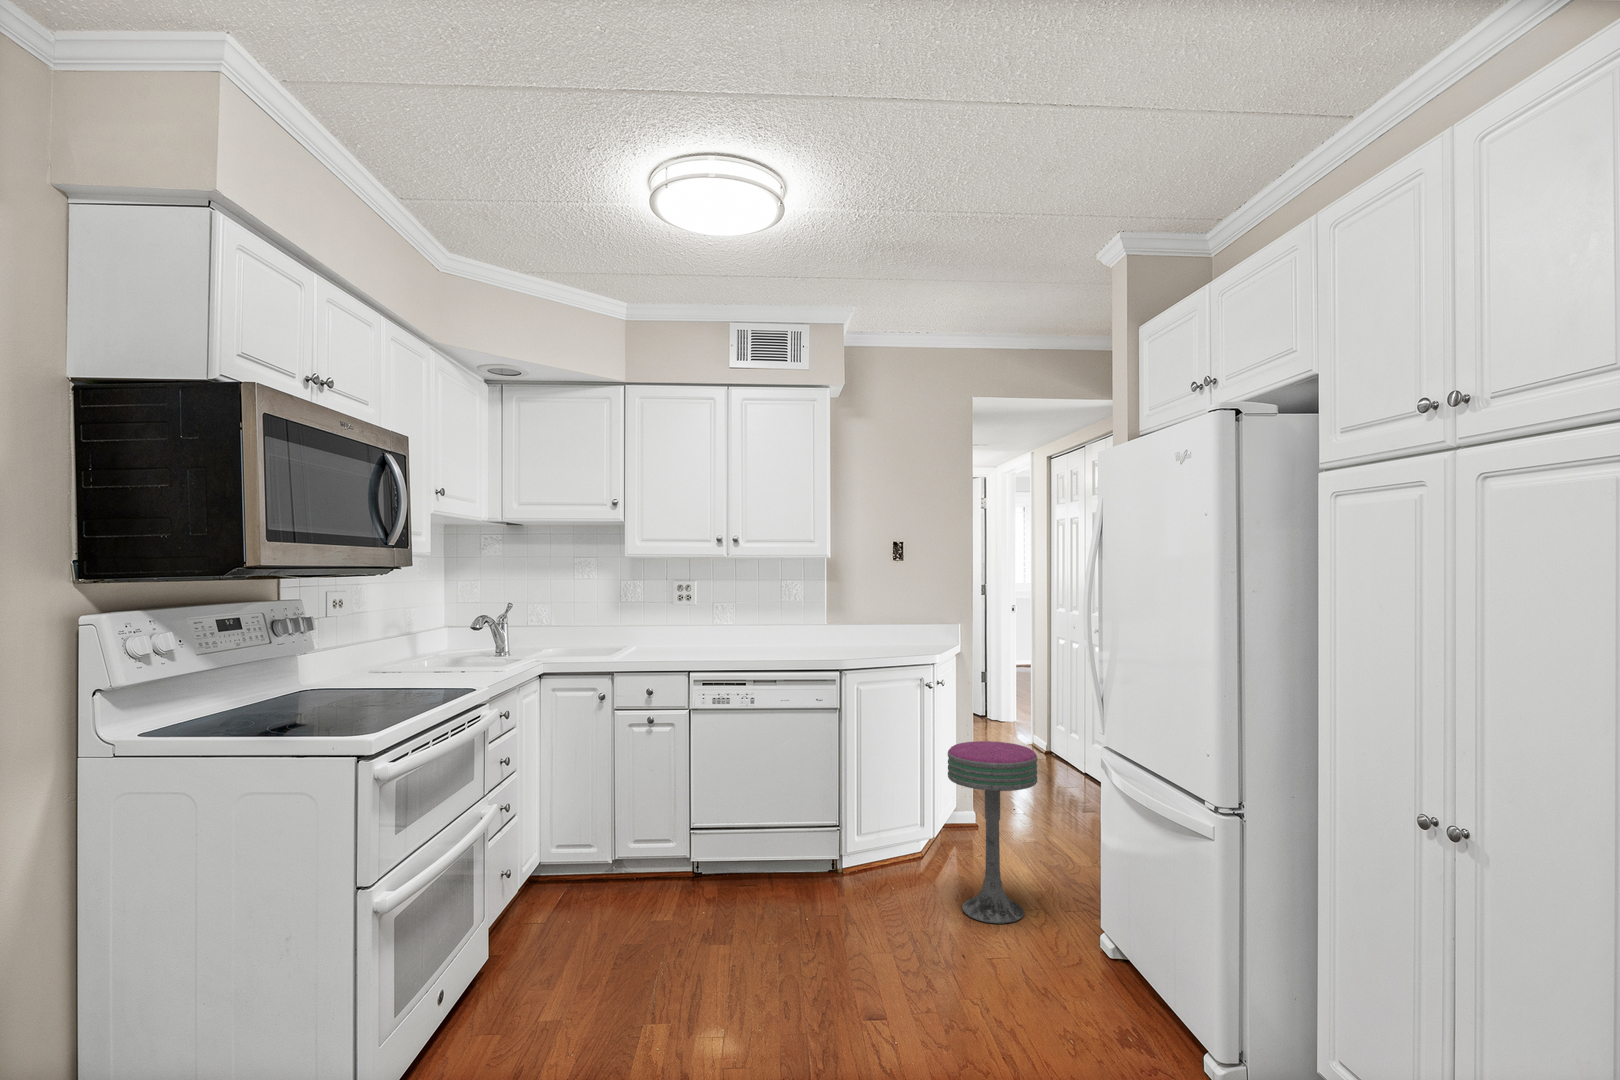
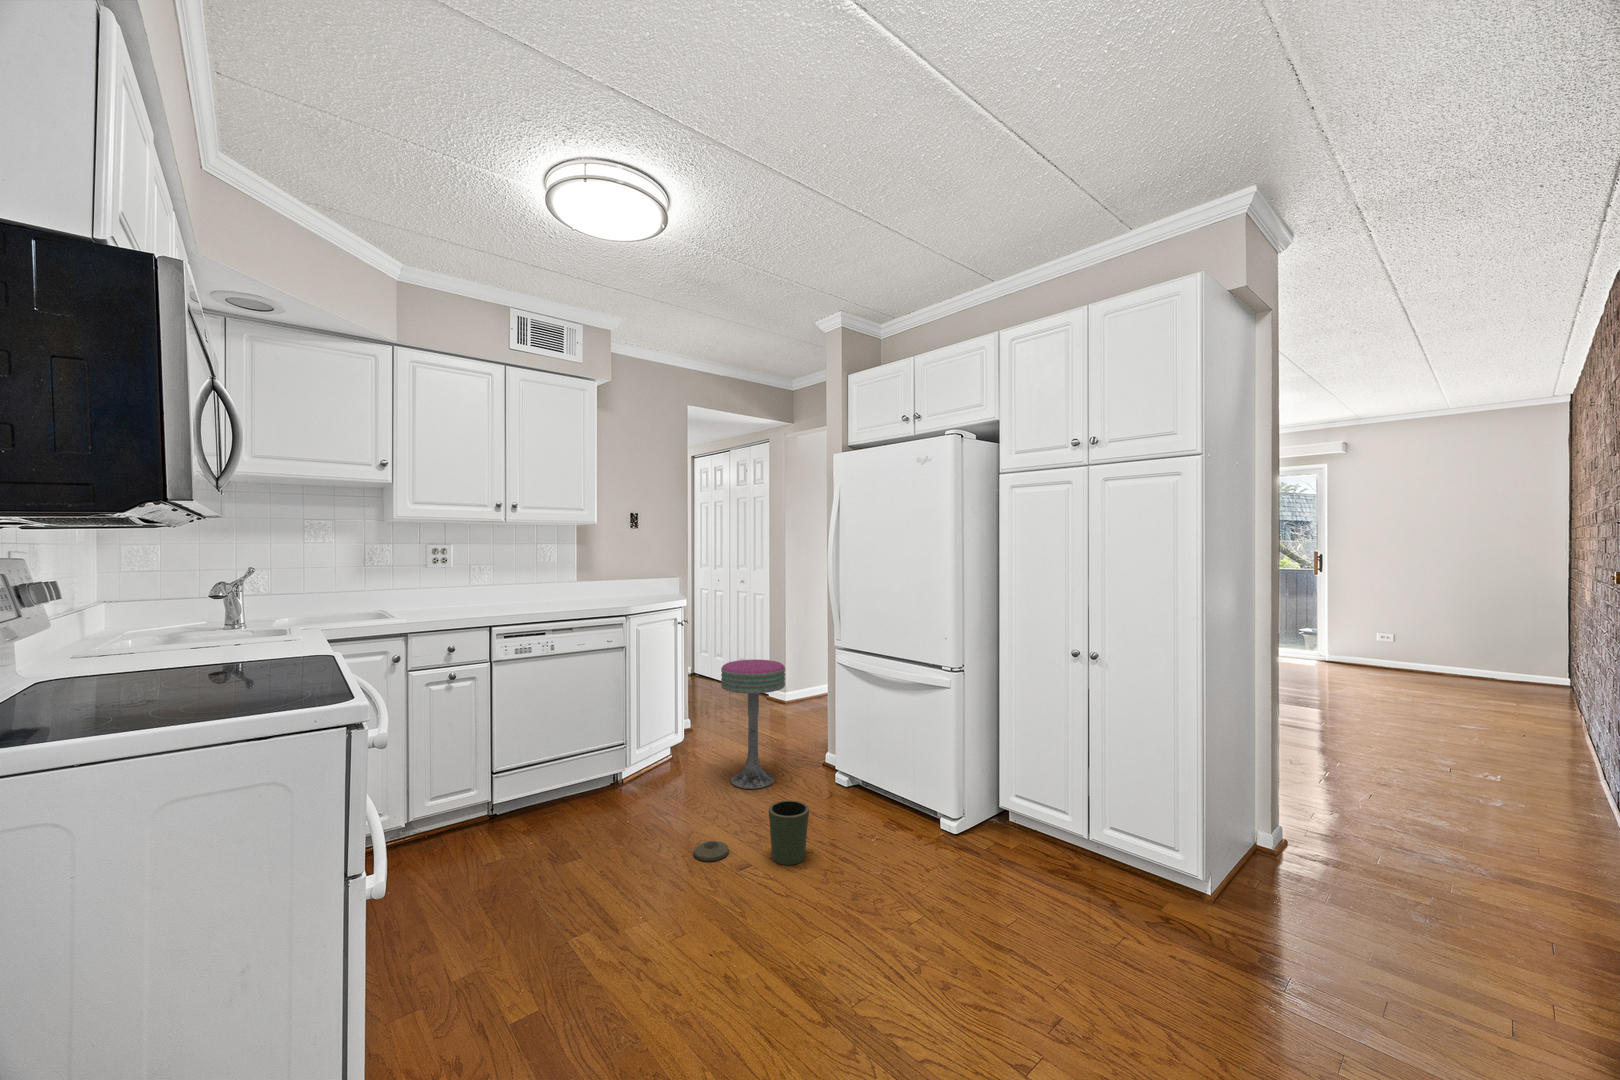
trash can: none [841,943,979,1037] -> present [693,800,809,865]

